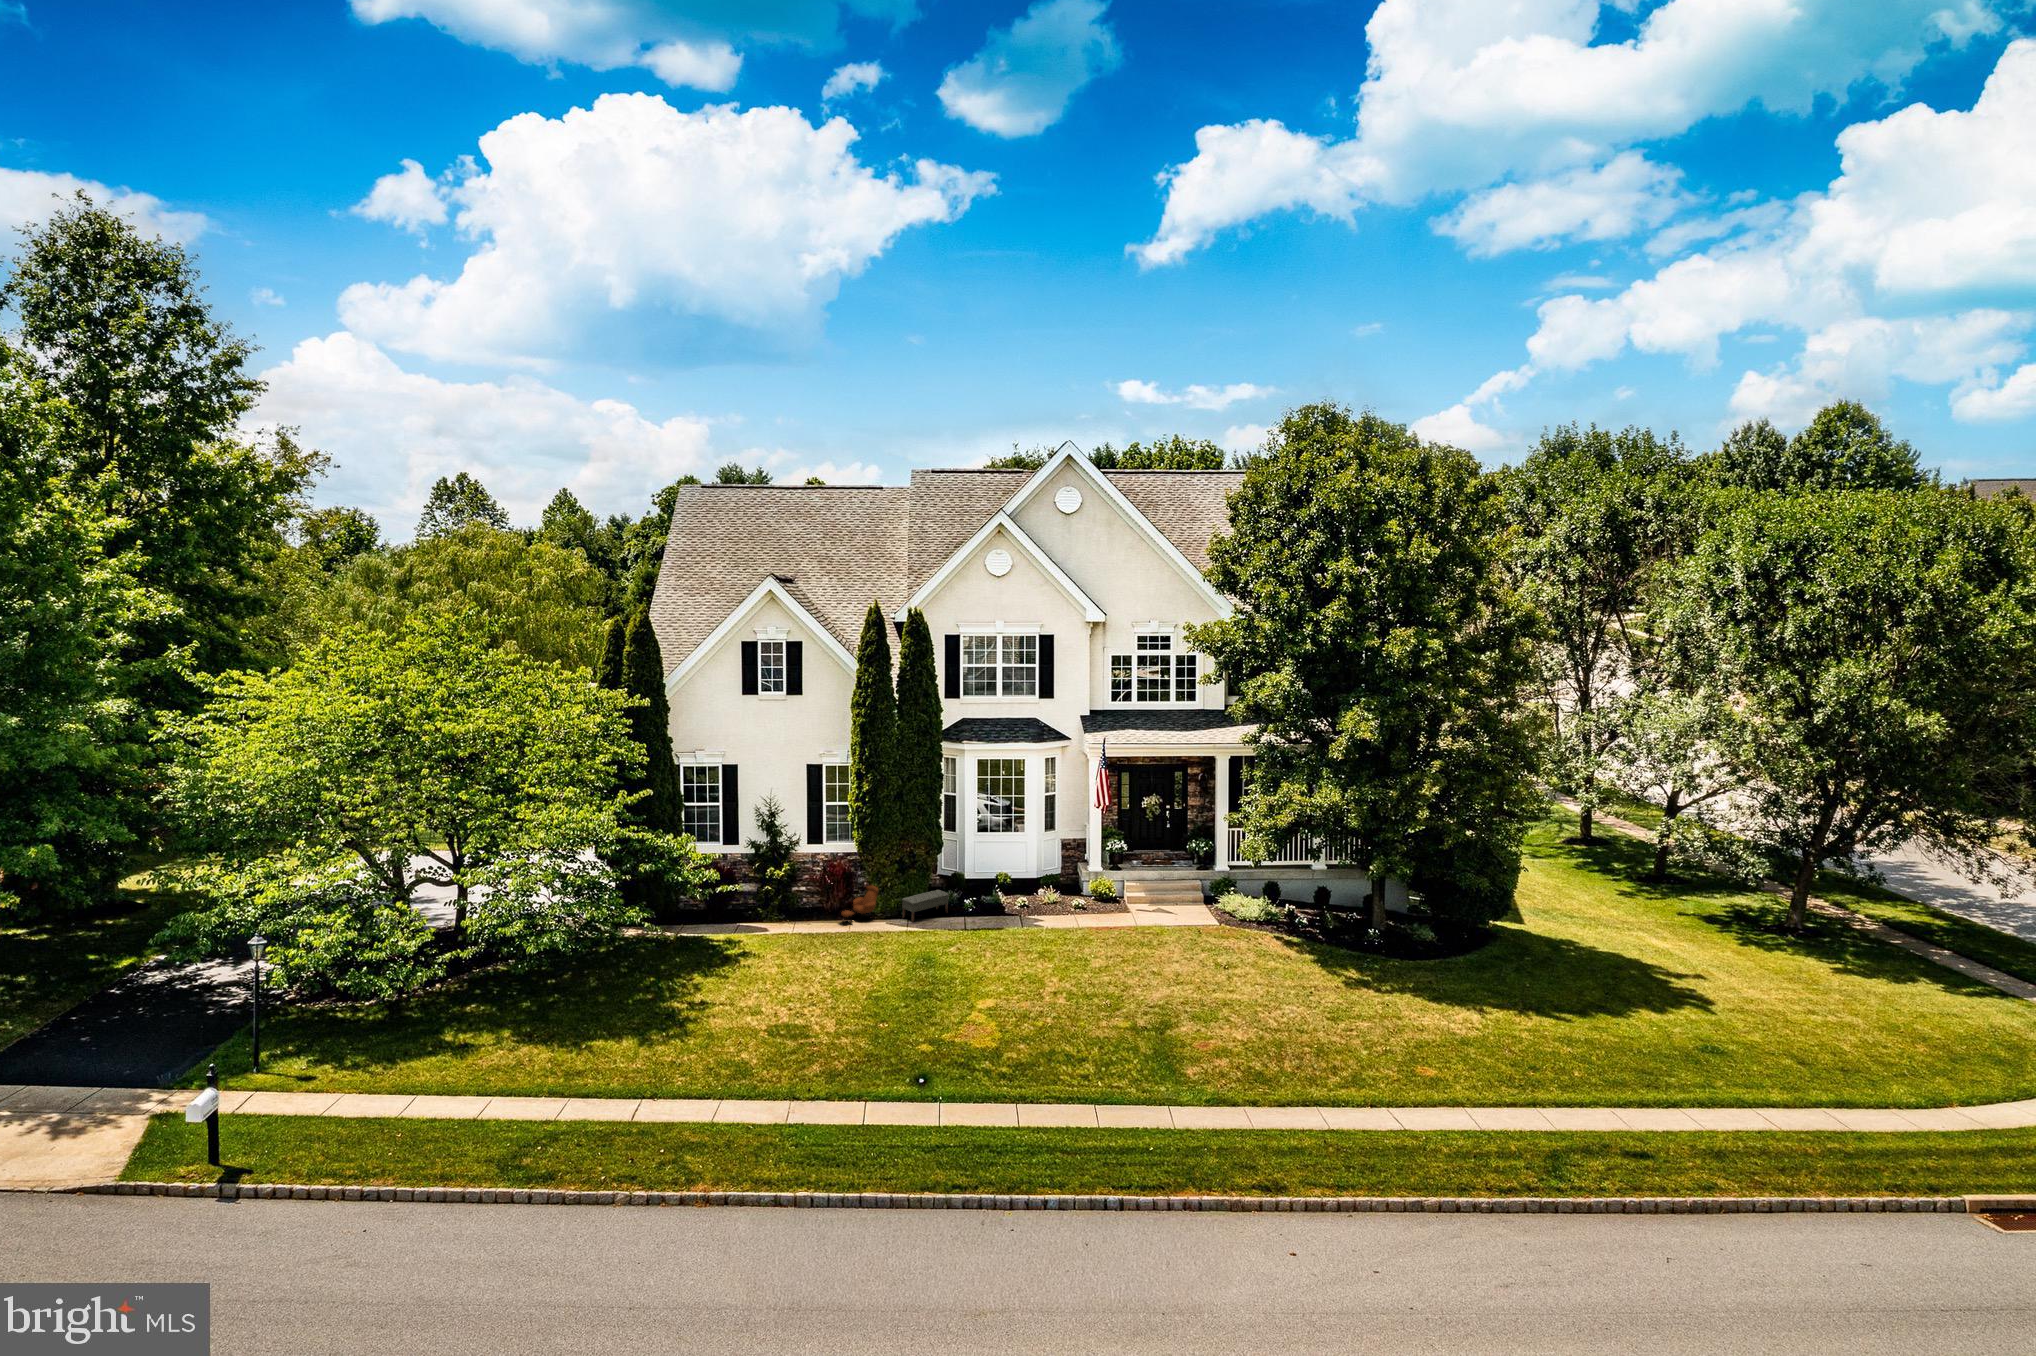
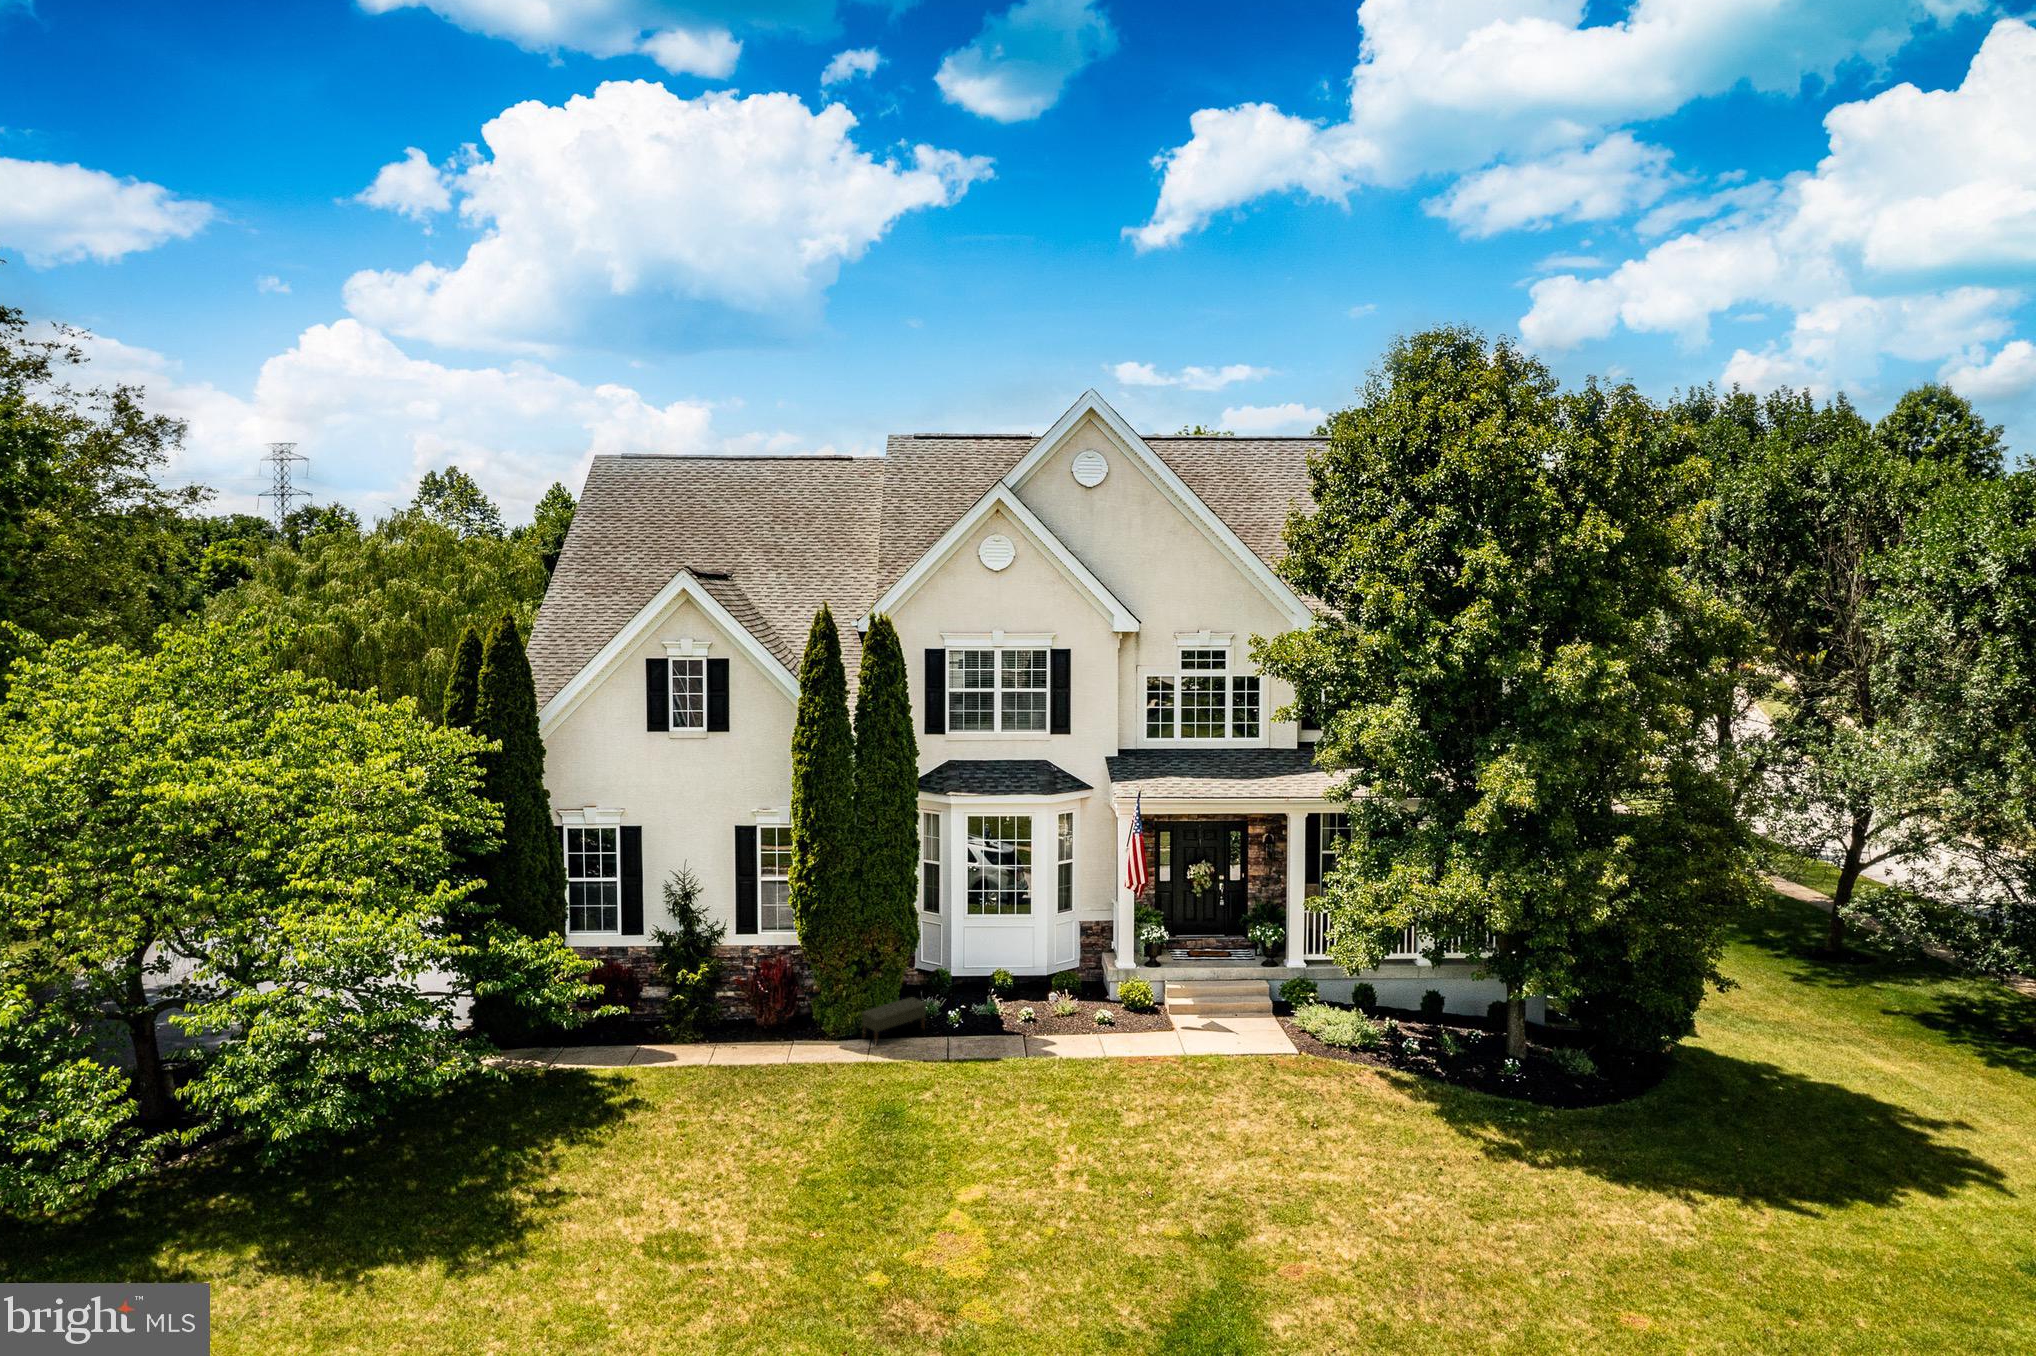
lounge chair: present [841,886,878,922] -> none [777,993,829,1051]

